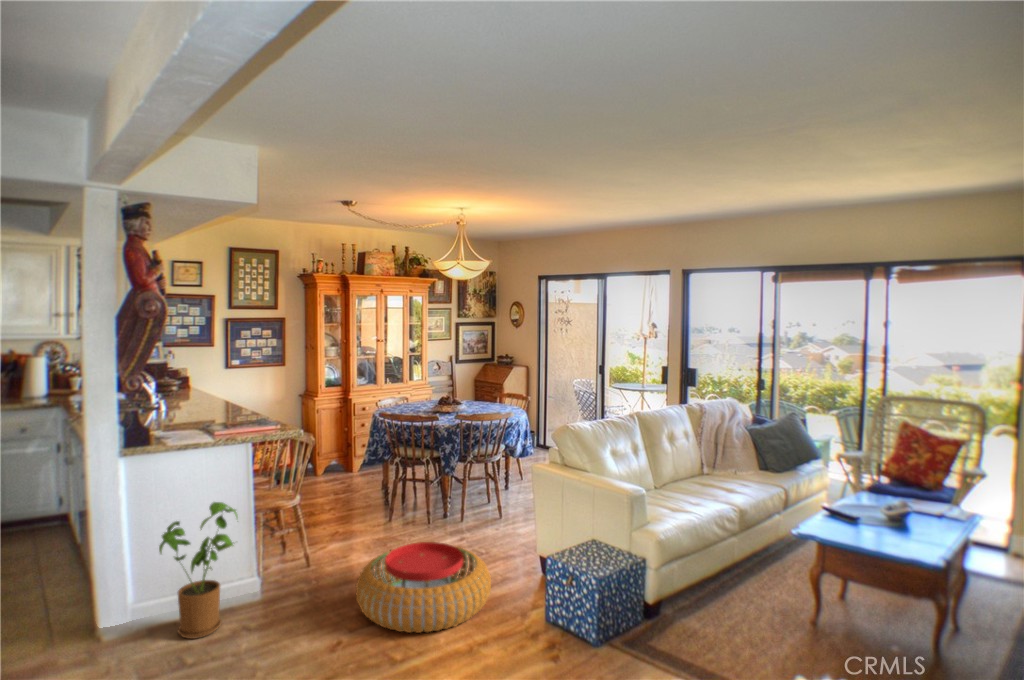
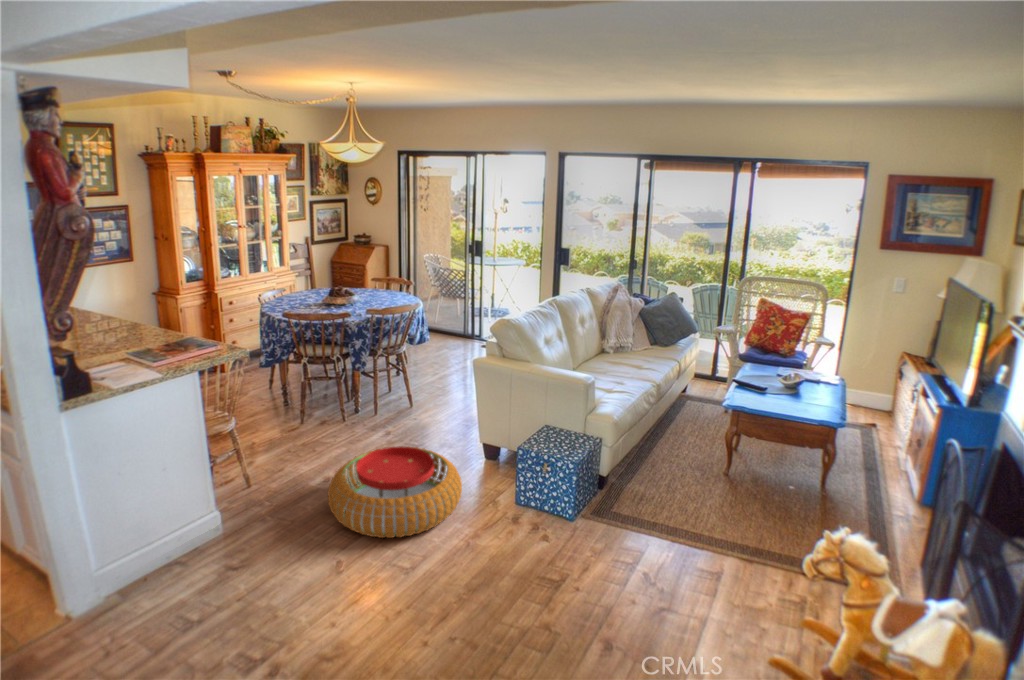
house plant: present [159,502,238,639] -> none [107,443,210,590]

